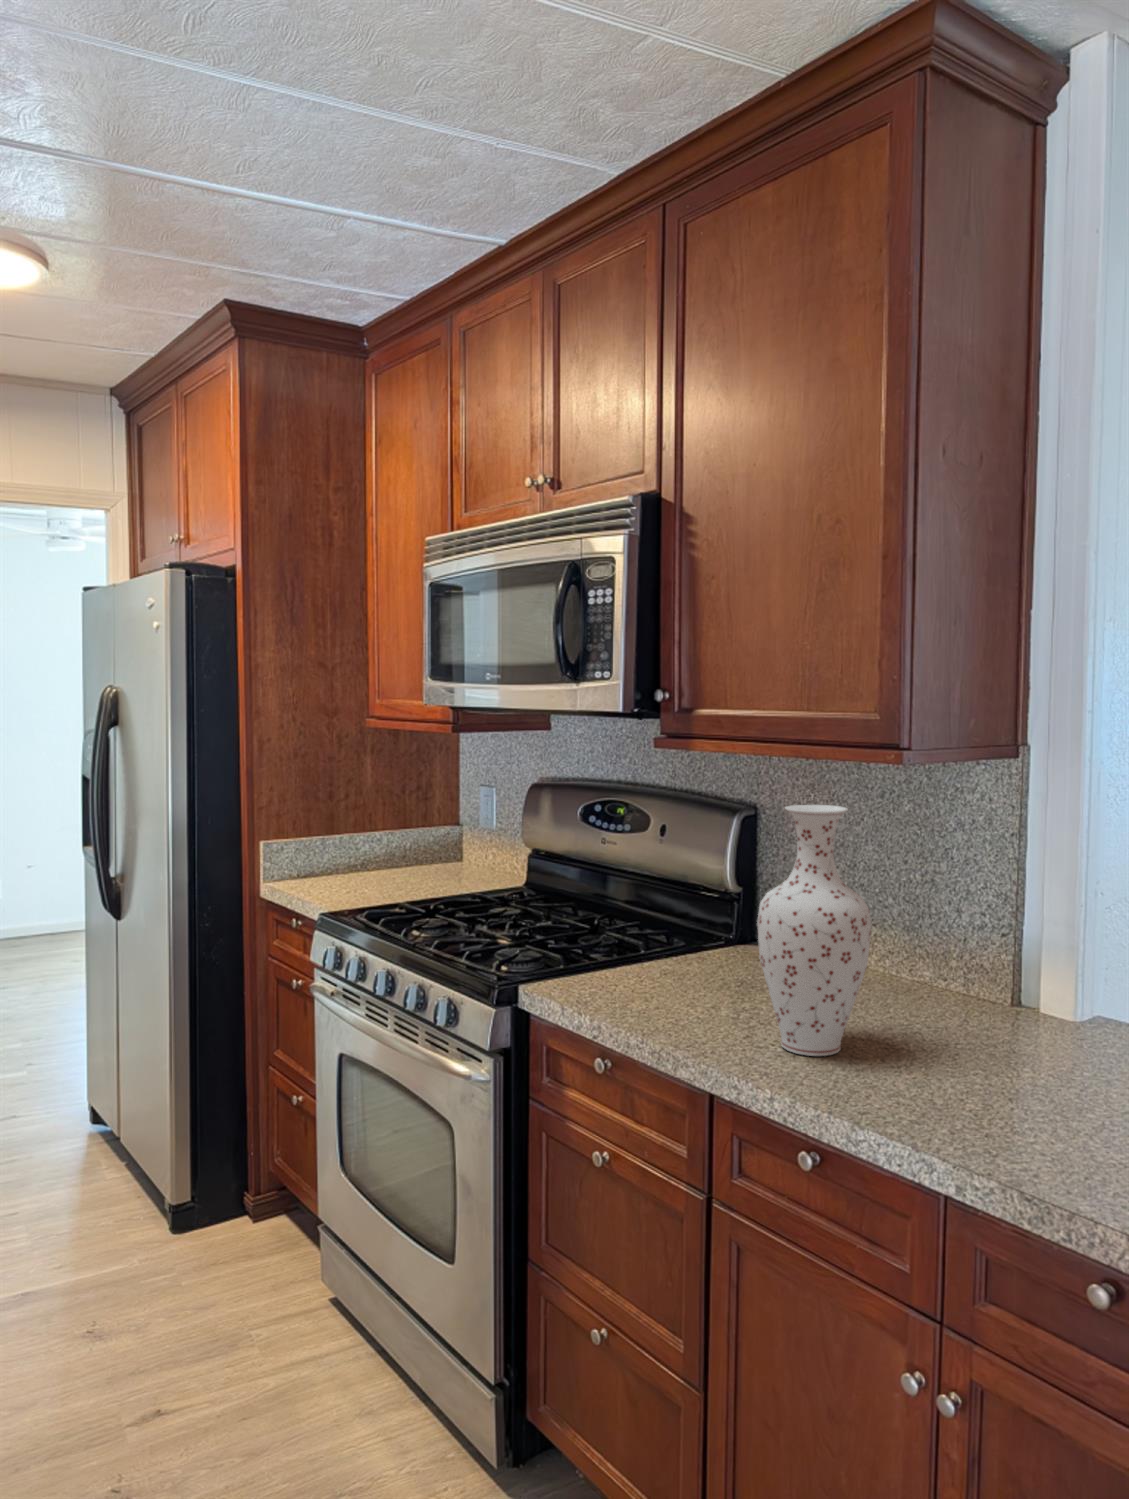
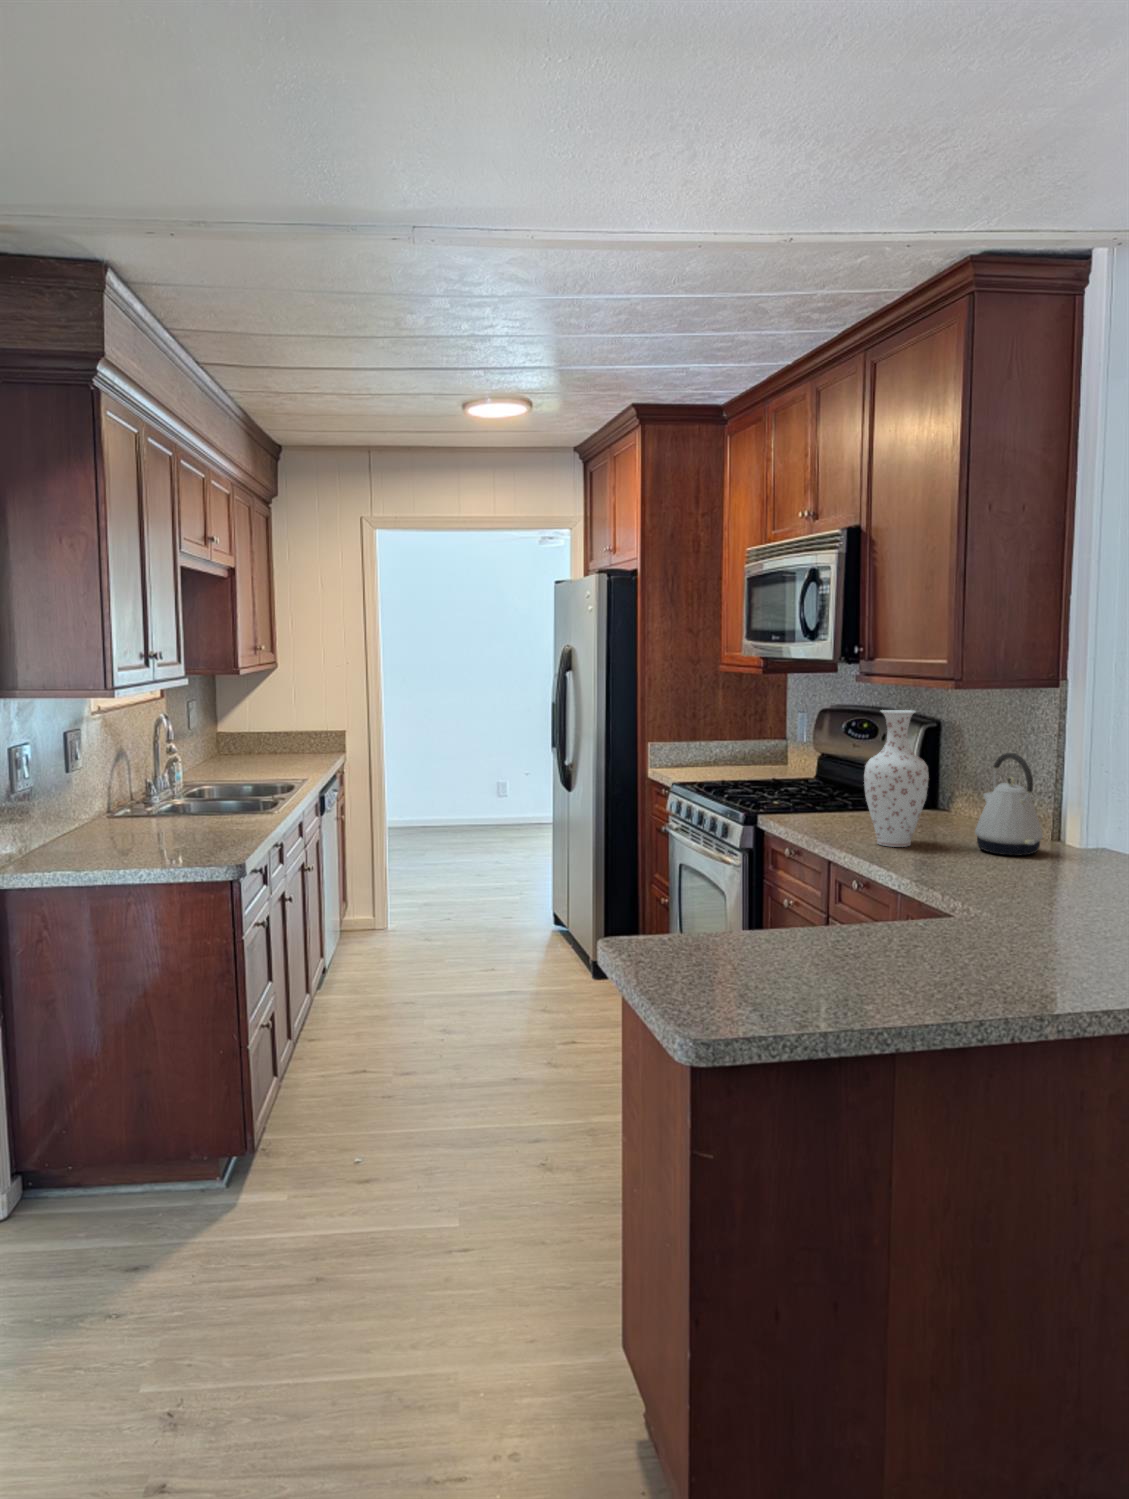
kettle: none [934,875,1058,1057] -> present [975,753,1043,856]

